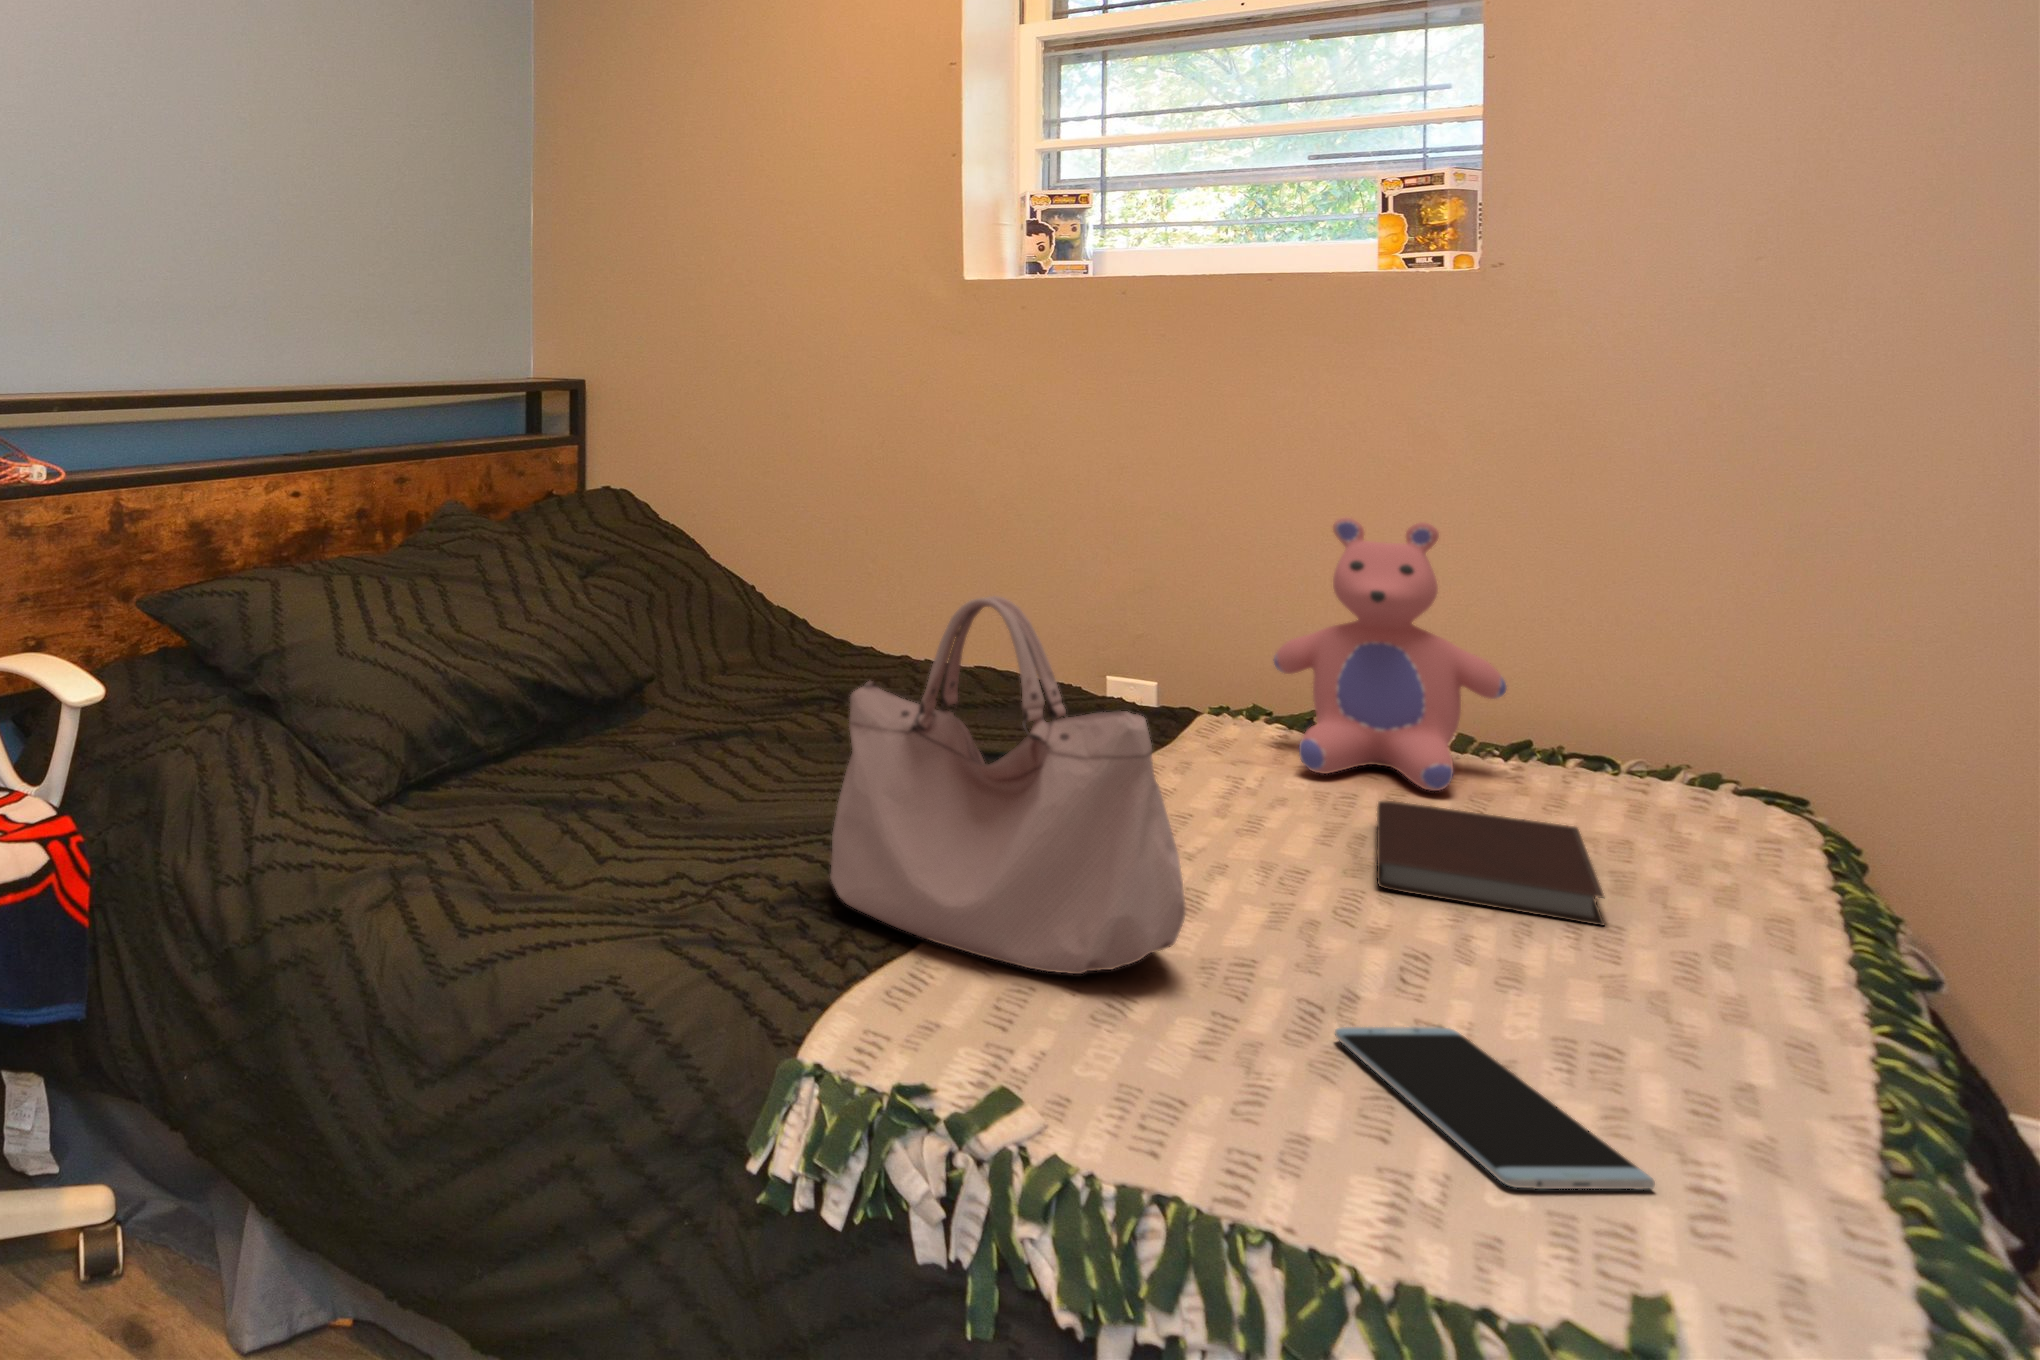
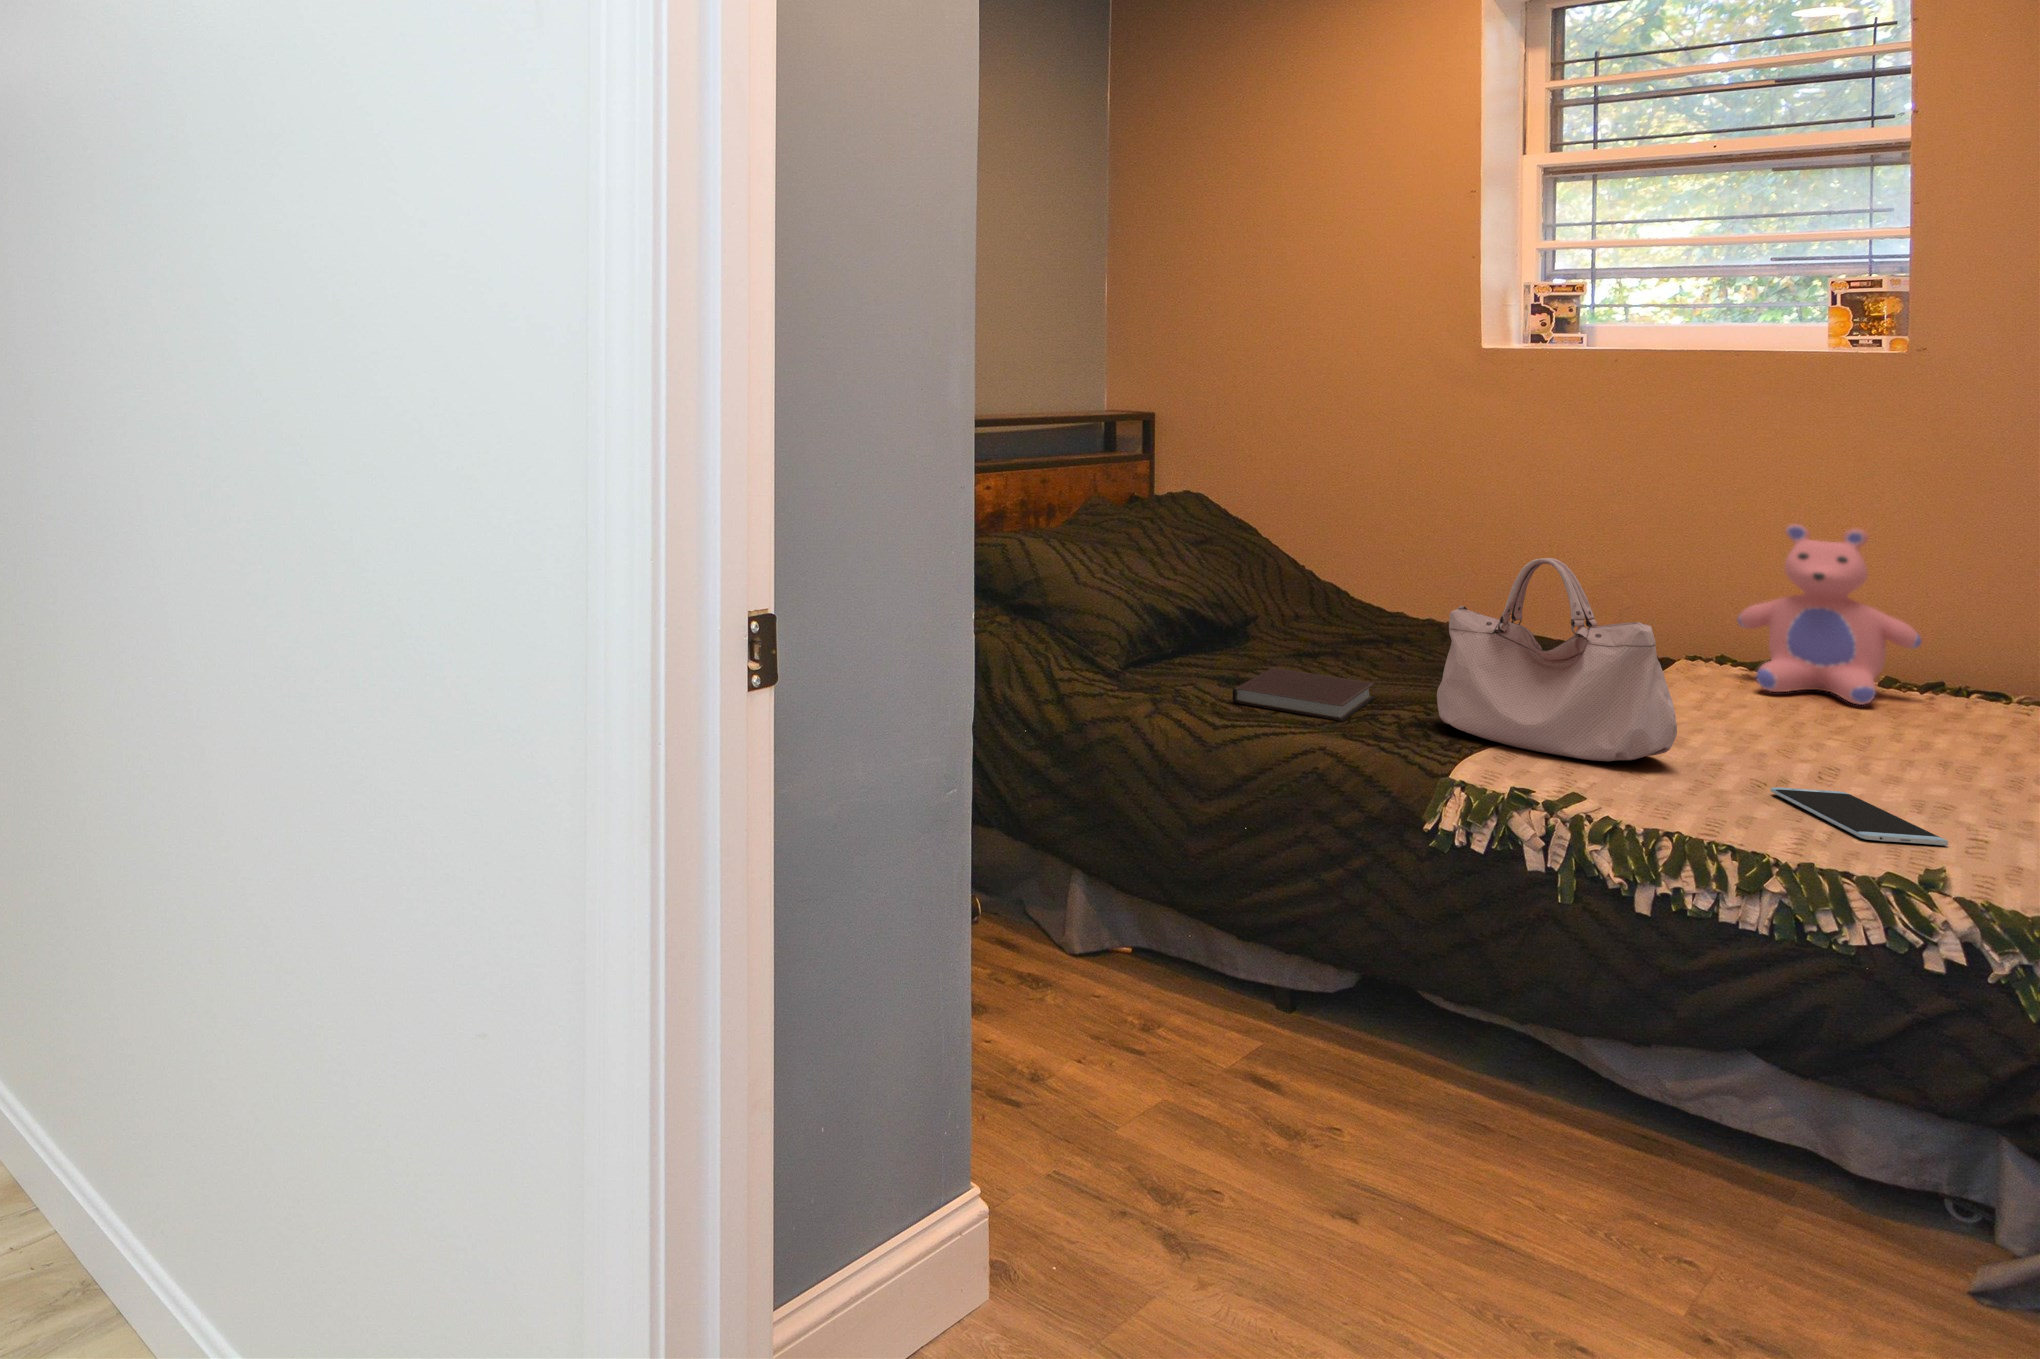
notebook: present [1377,801,1604,925] -> present [1233,668,1375,721]

